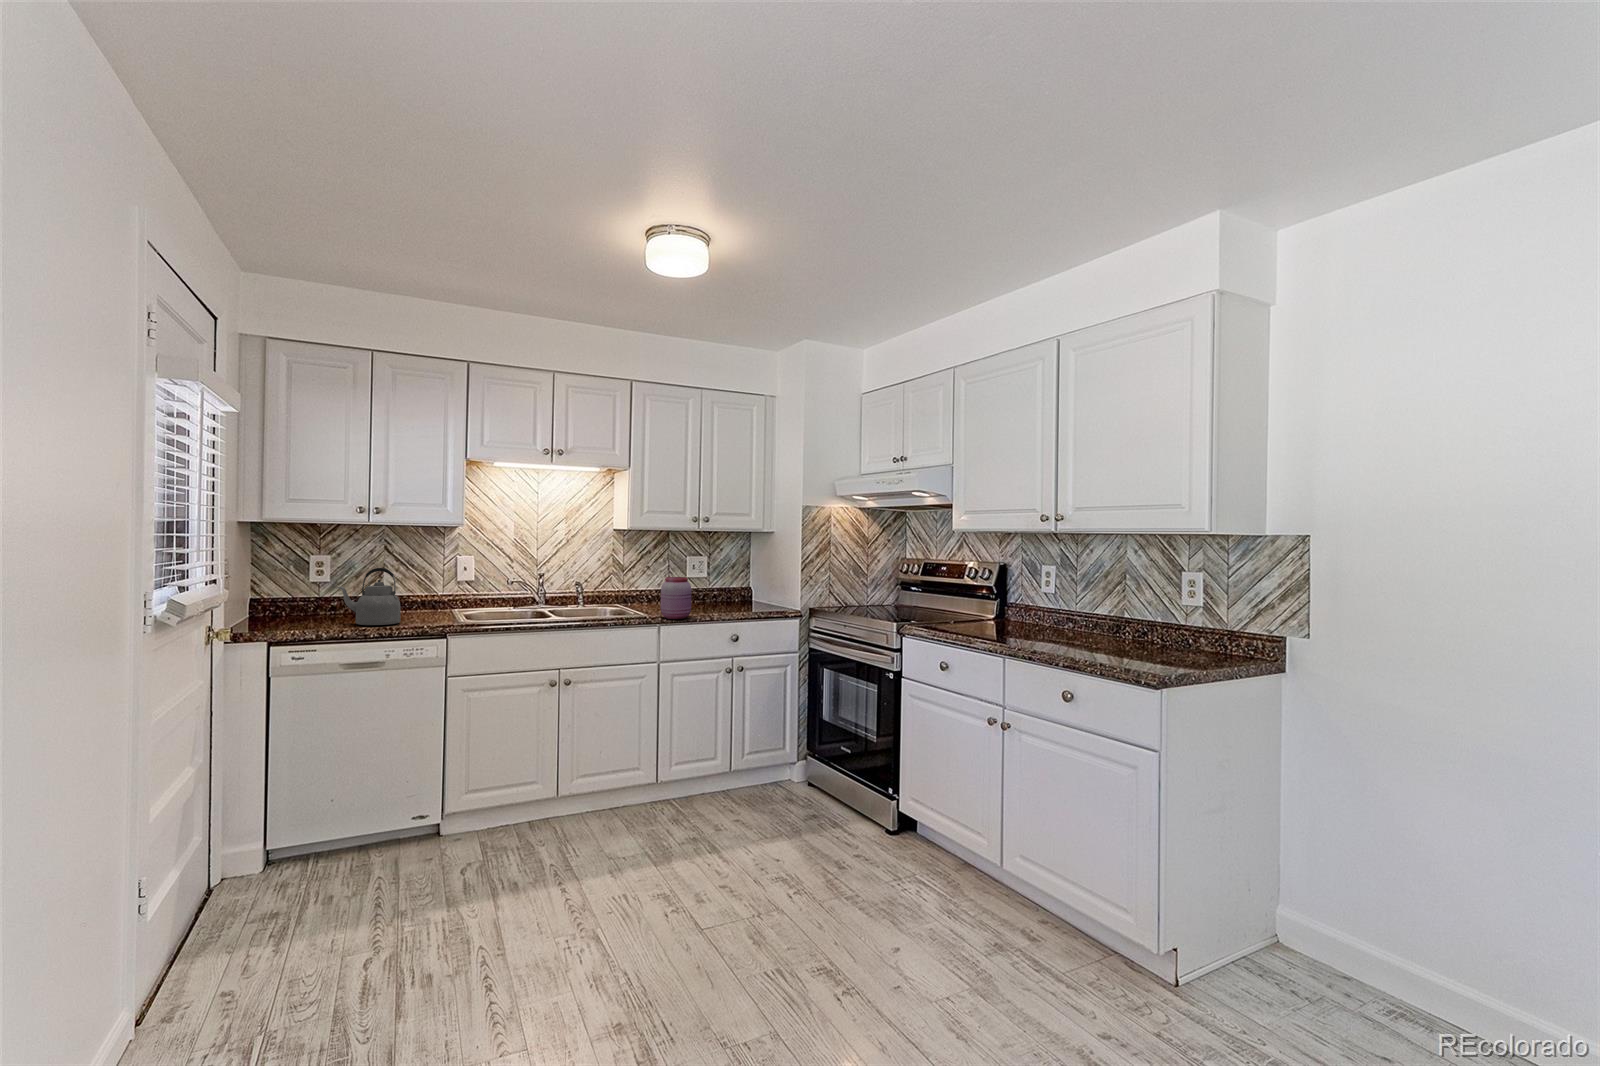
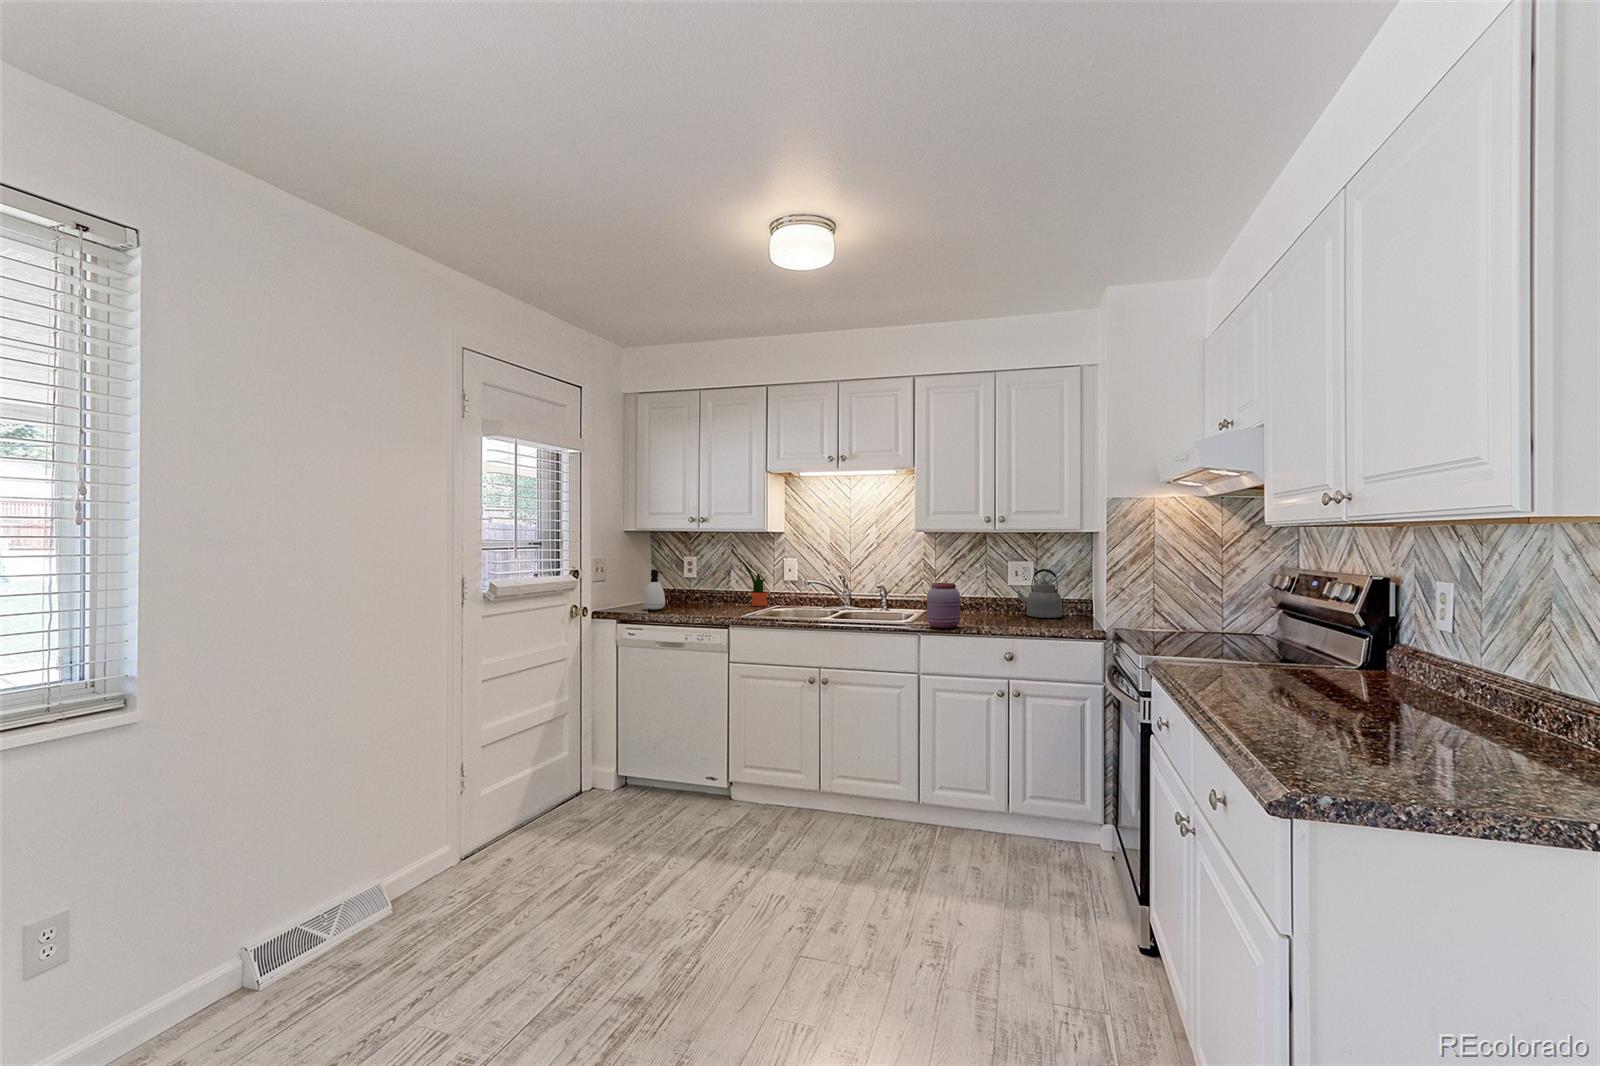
potted plant: none [404,560,436,612] -> present [744,564,768,606]
kettle: present [337,568,401,625] -> present [1018,569,1062,618]
soap dispenser: none [277,572,312,625] -> present [643,570,665,610]

